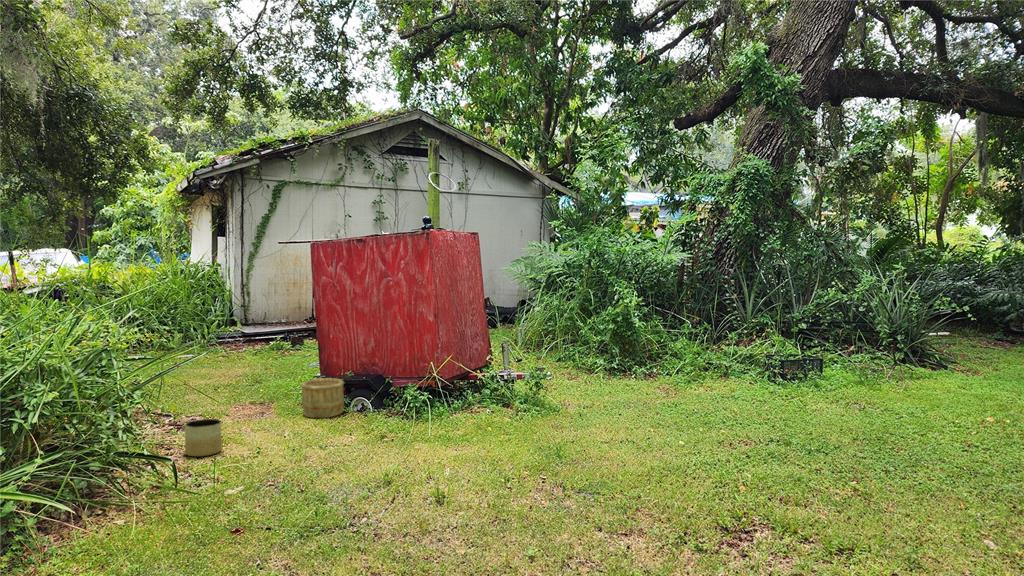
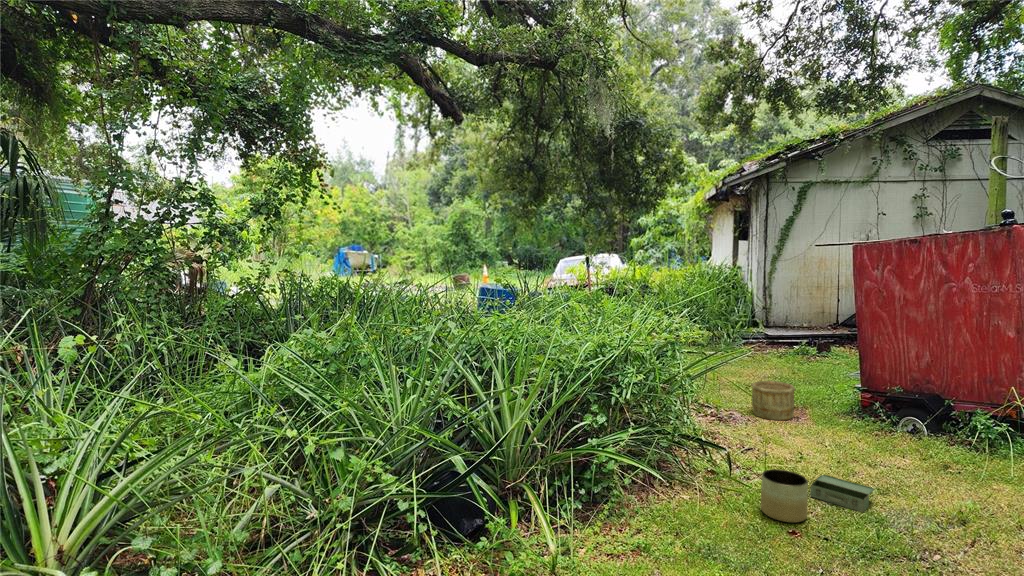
wooden bucket: present [301,378,344,418] -> present [751,381,795,420]
toolbox: none [231,422,277,440] -> present [810,475,874,512]

